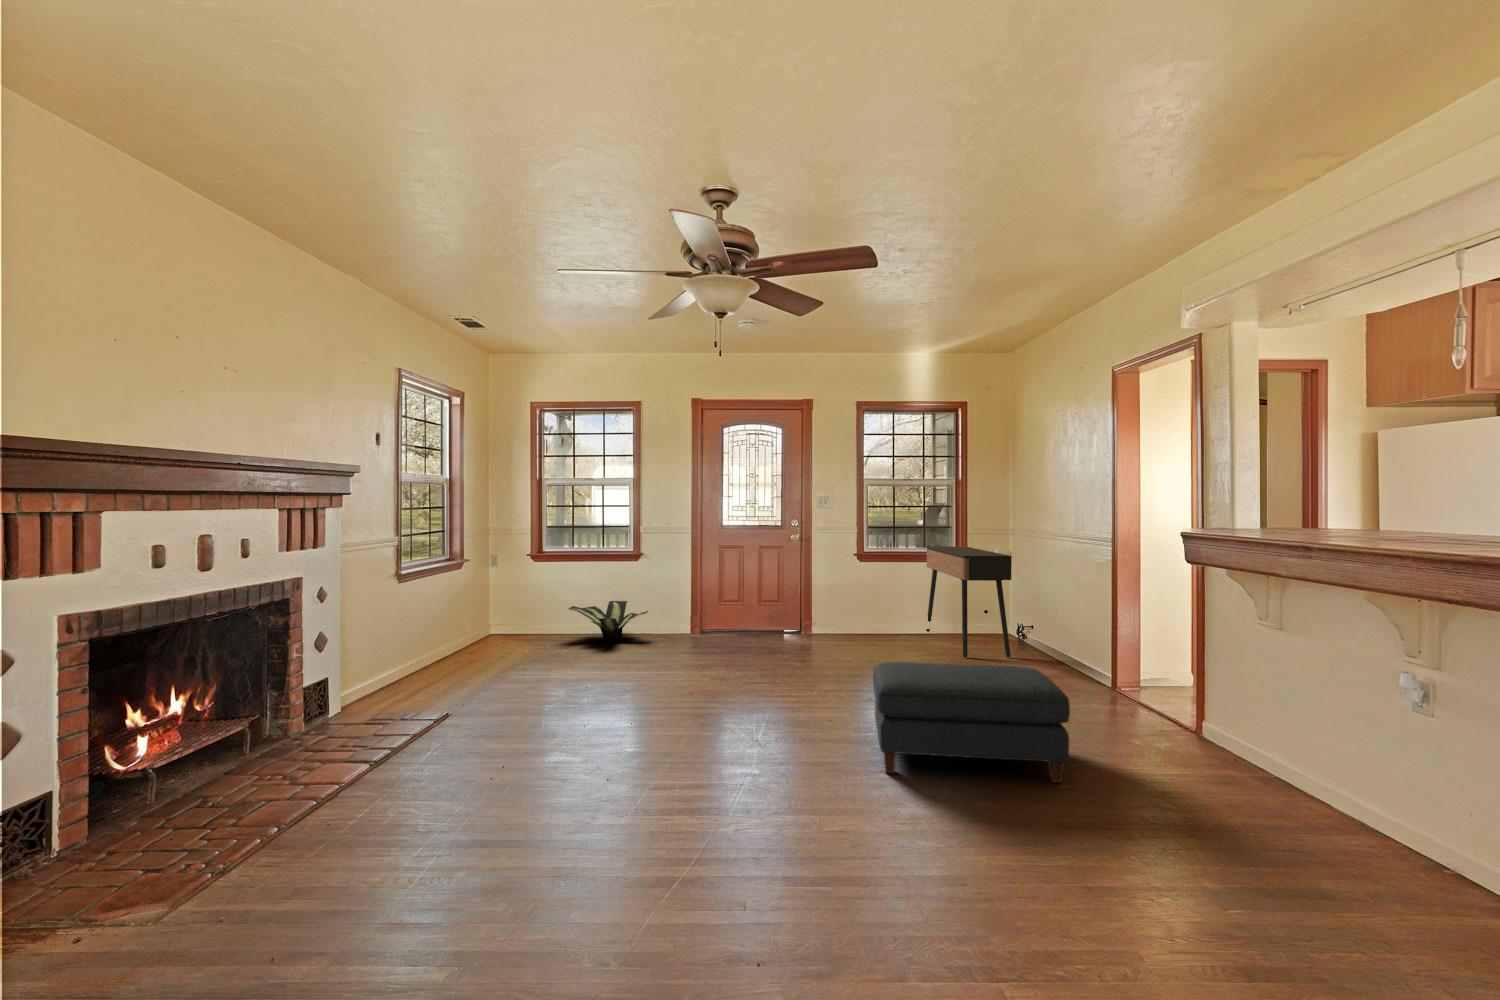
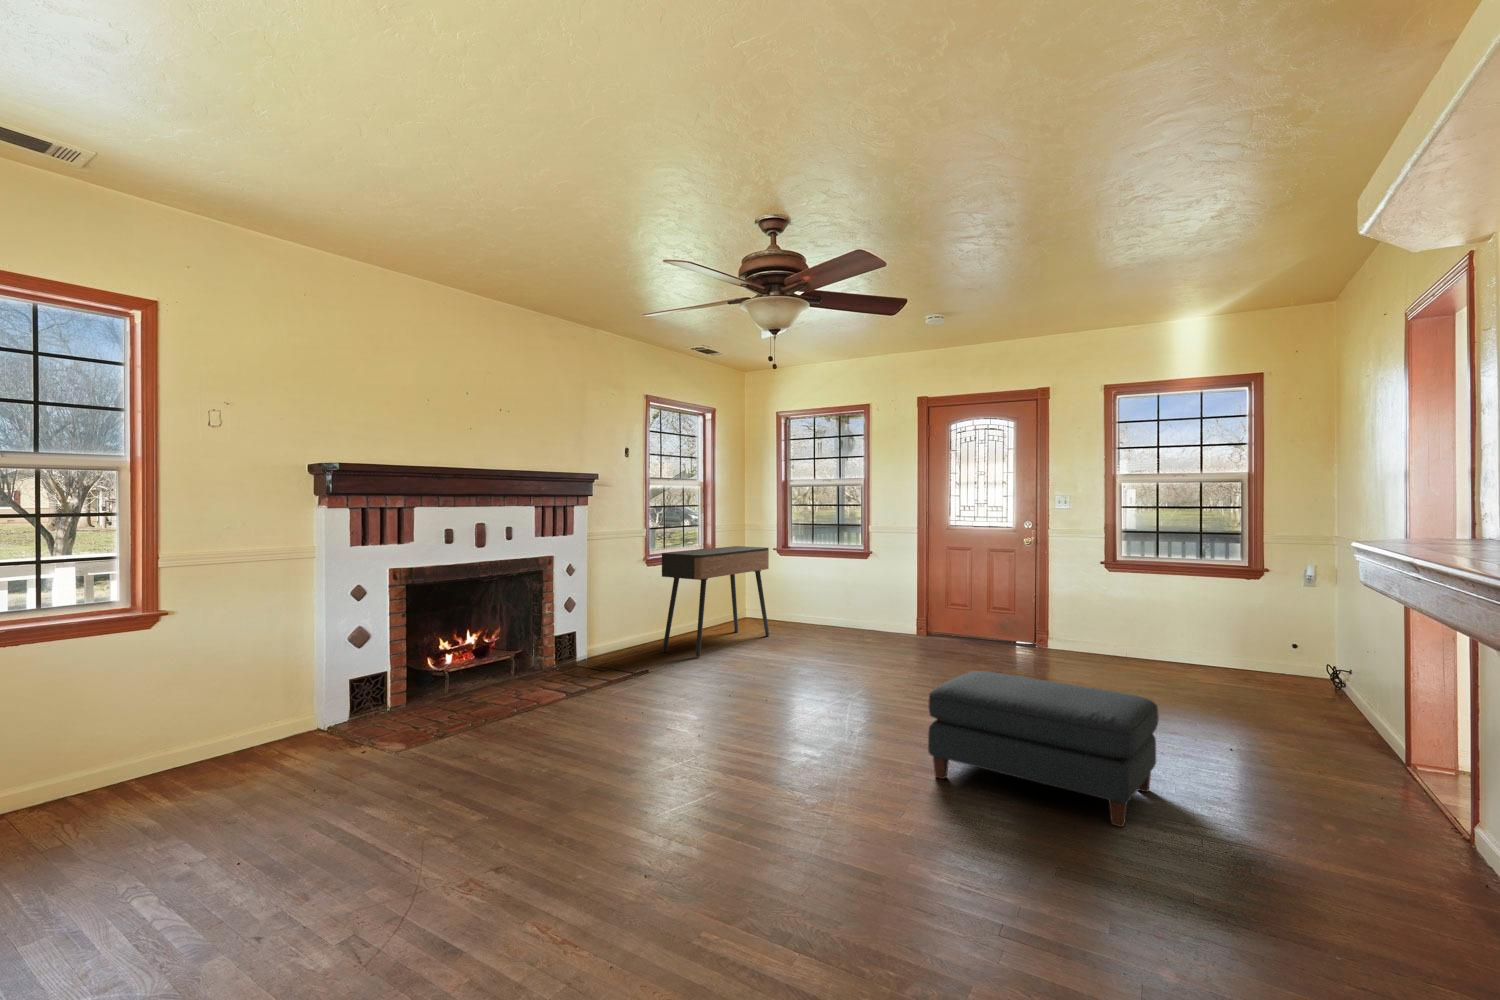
console table: present [926,546,1011,657] -> present [662,546,769,657]
potted plant: present [569,601,648,642] -> none [795,597,870,635]

